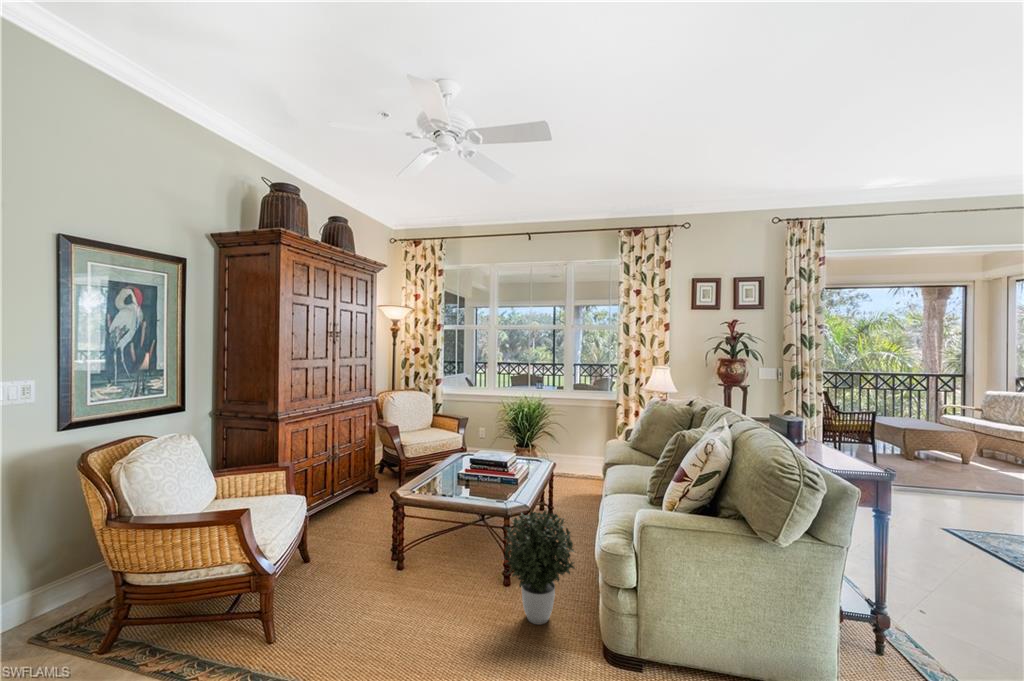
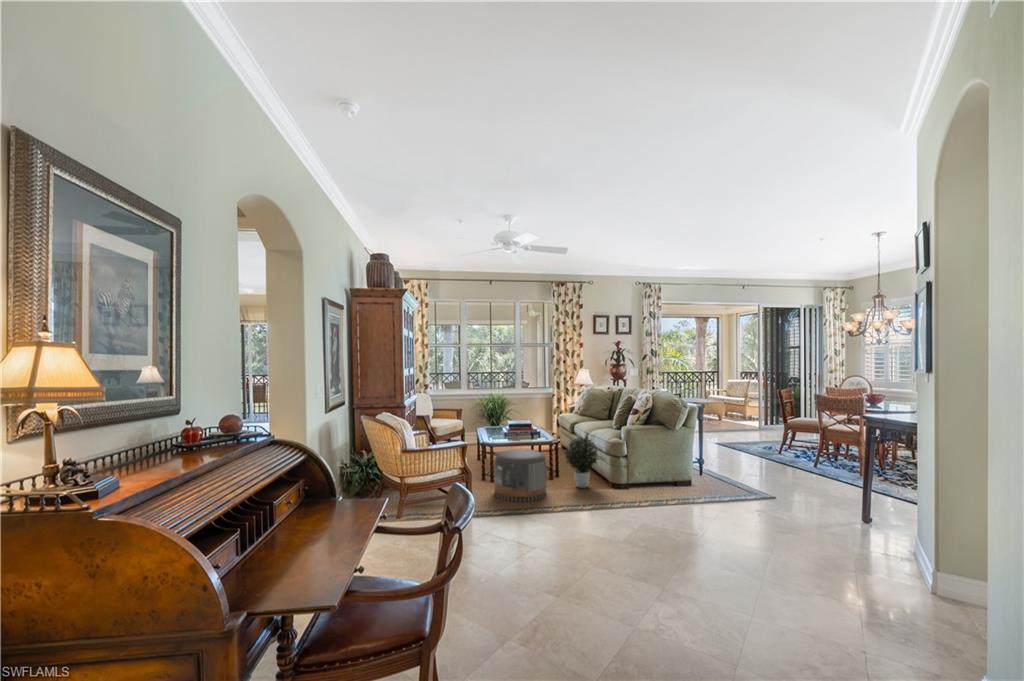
pouf: none [347,516,454,646] -> present [495,449,546,502]

